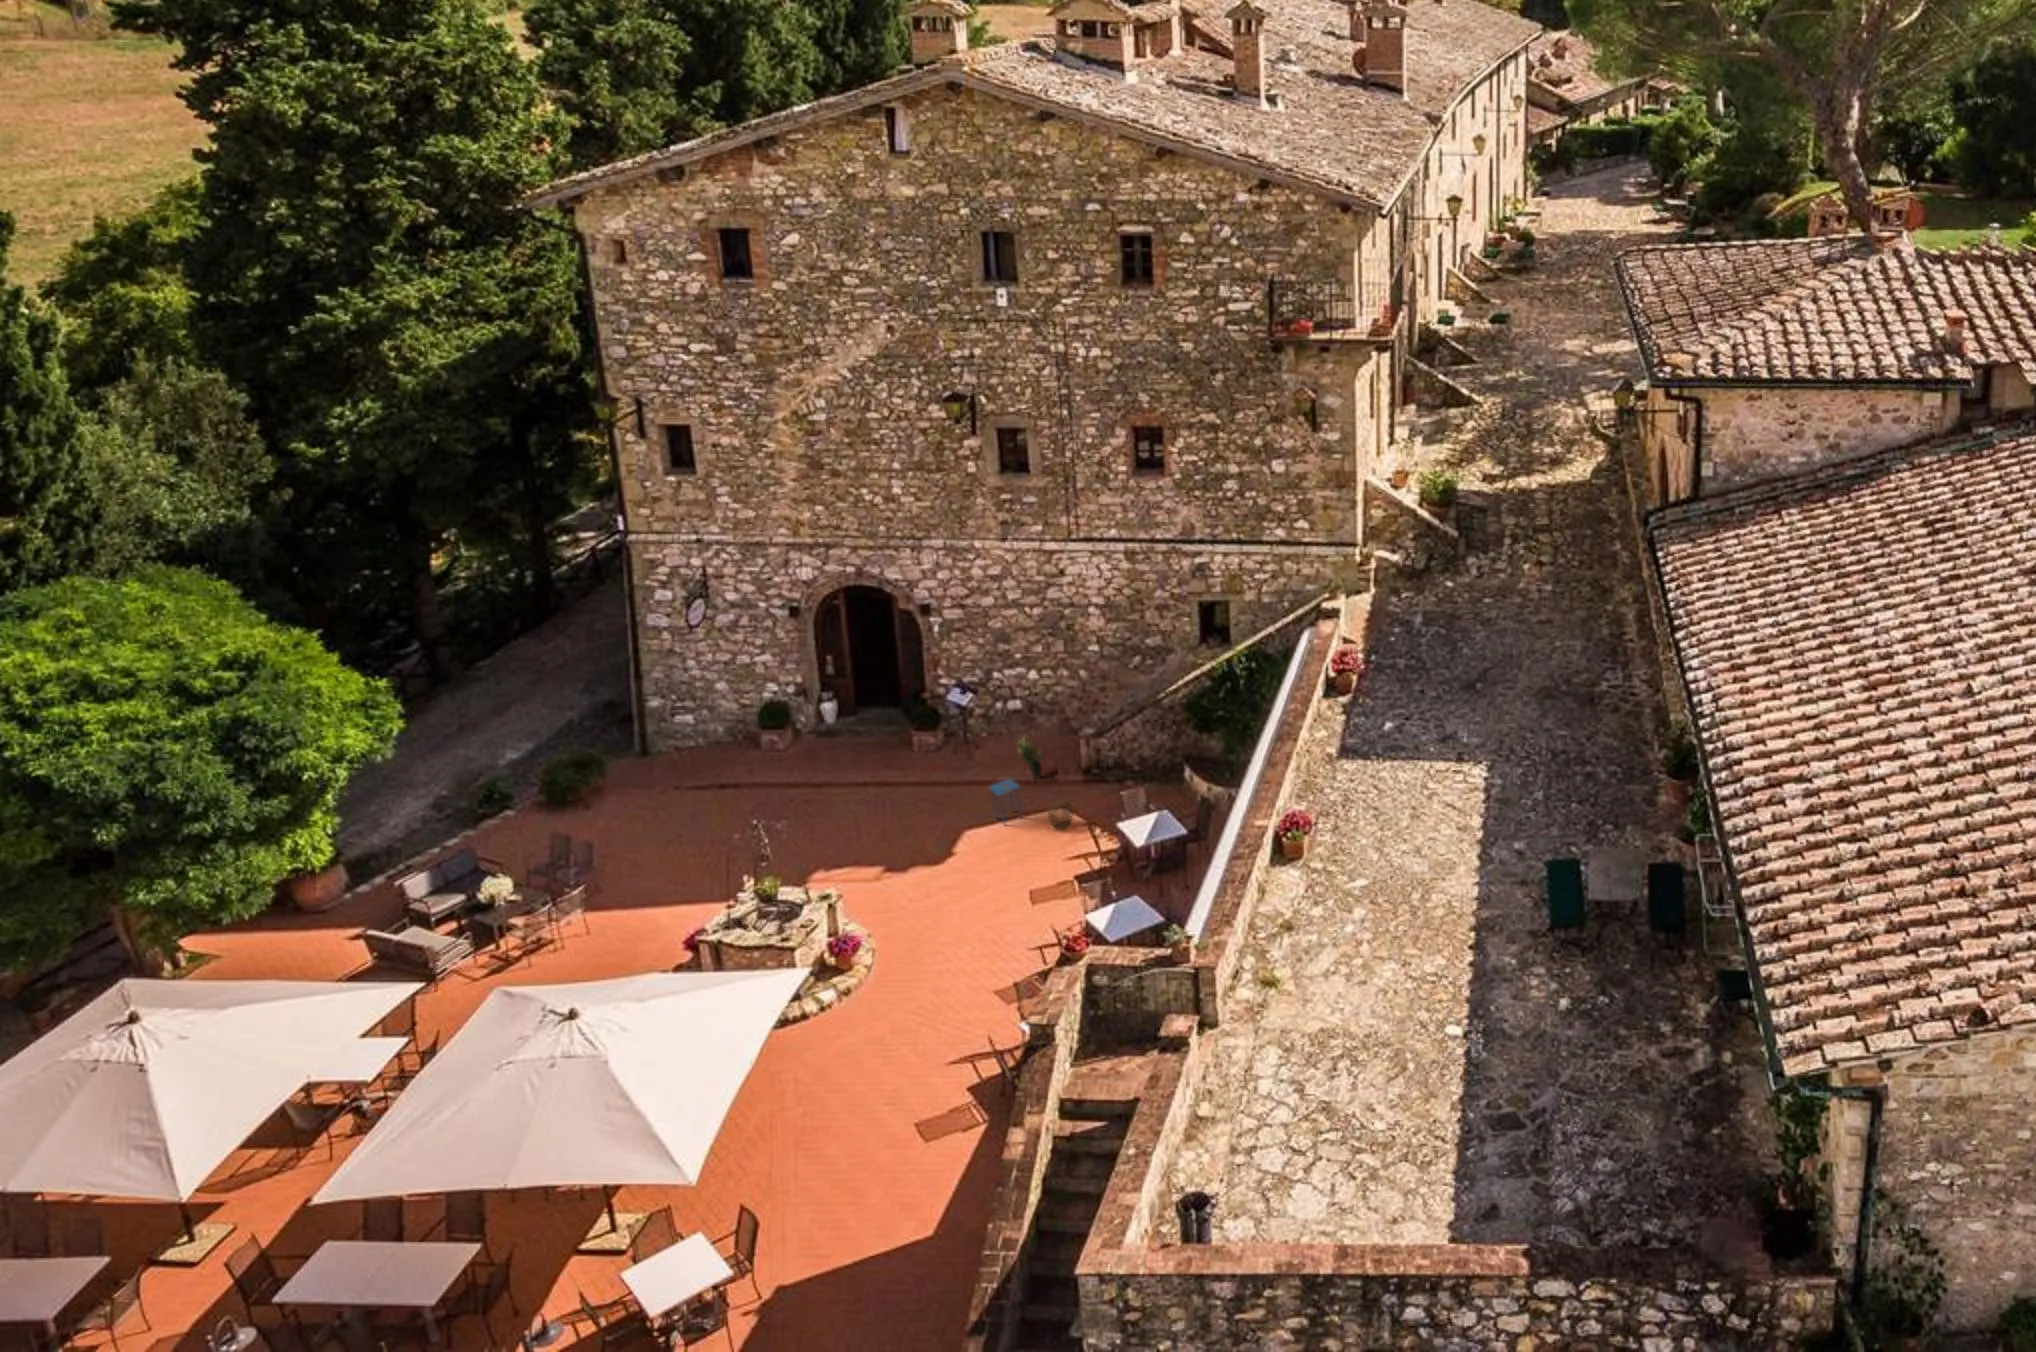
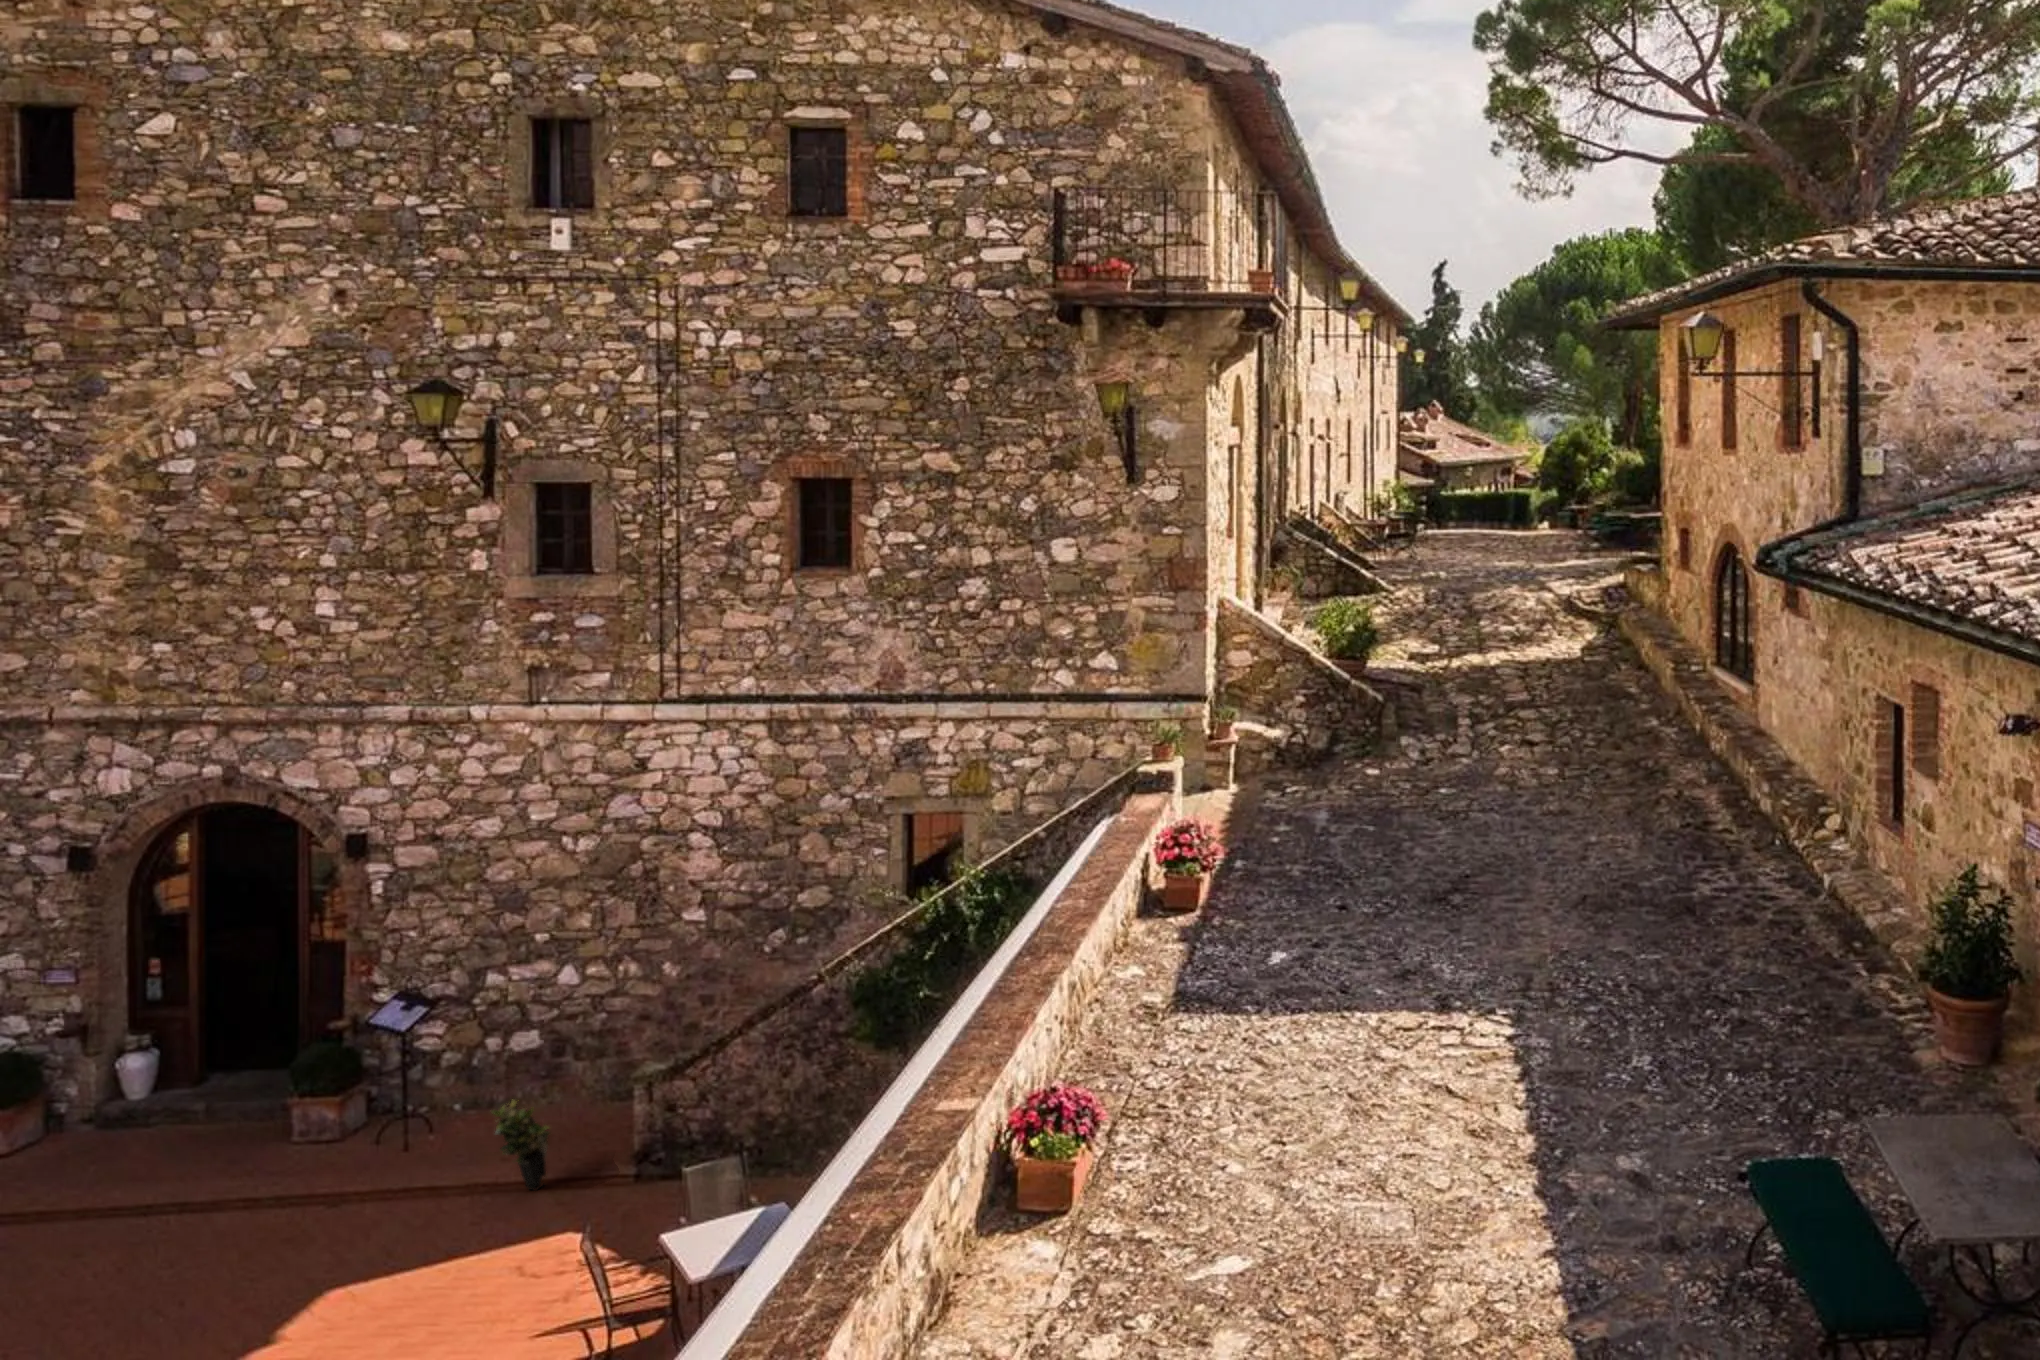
side table: present [990,779,1022,823] -> none [393,1187,465,1300]
woven basket: present [1048,800,1073,829] -> none [513,1227,576,1298]

